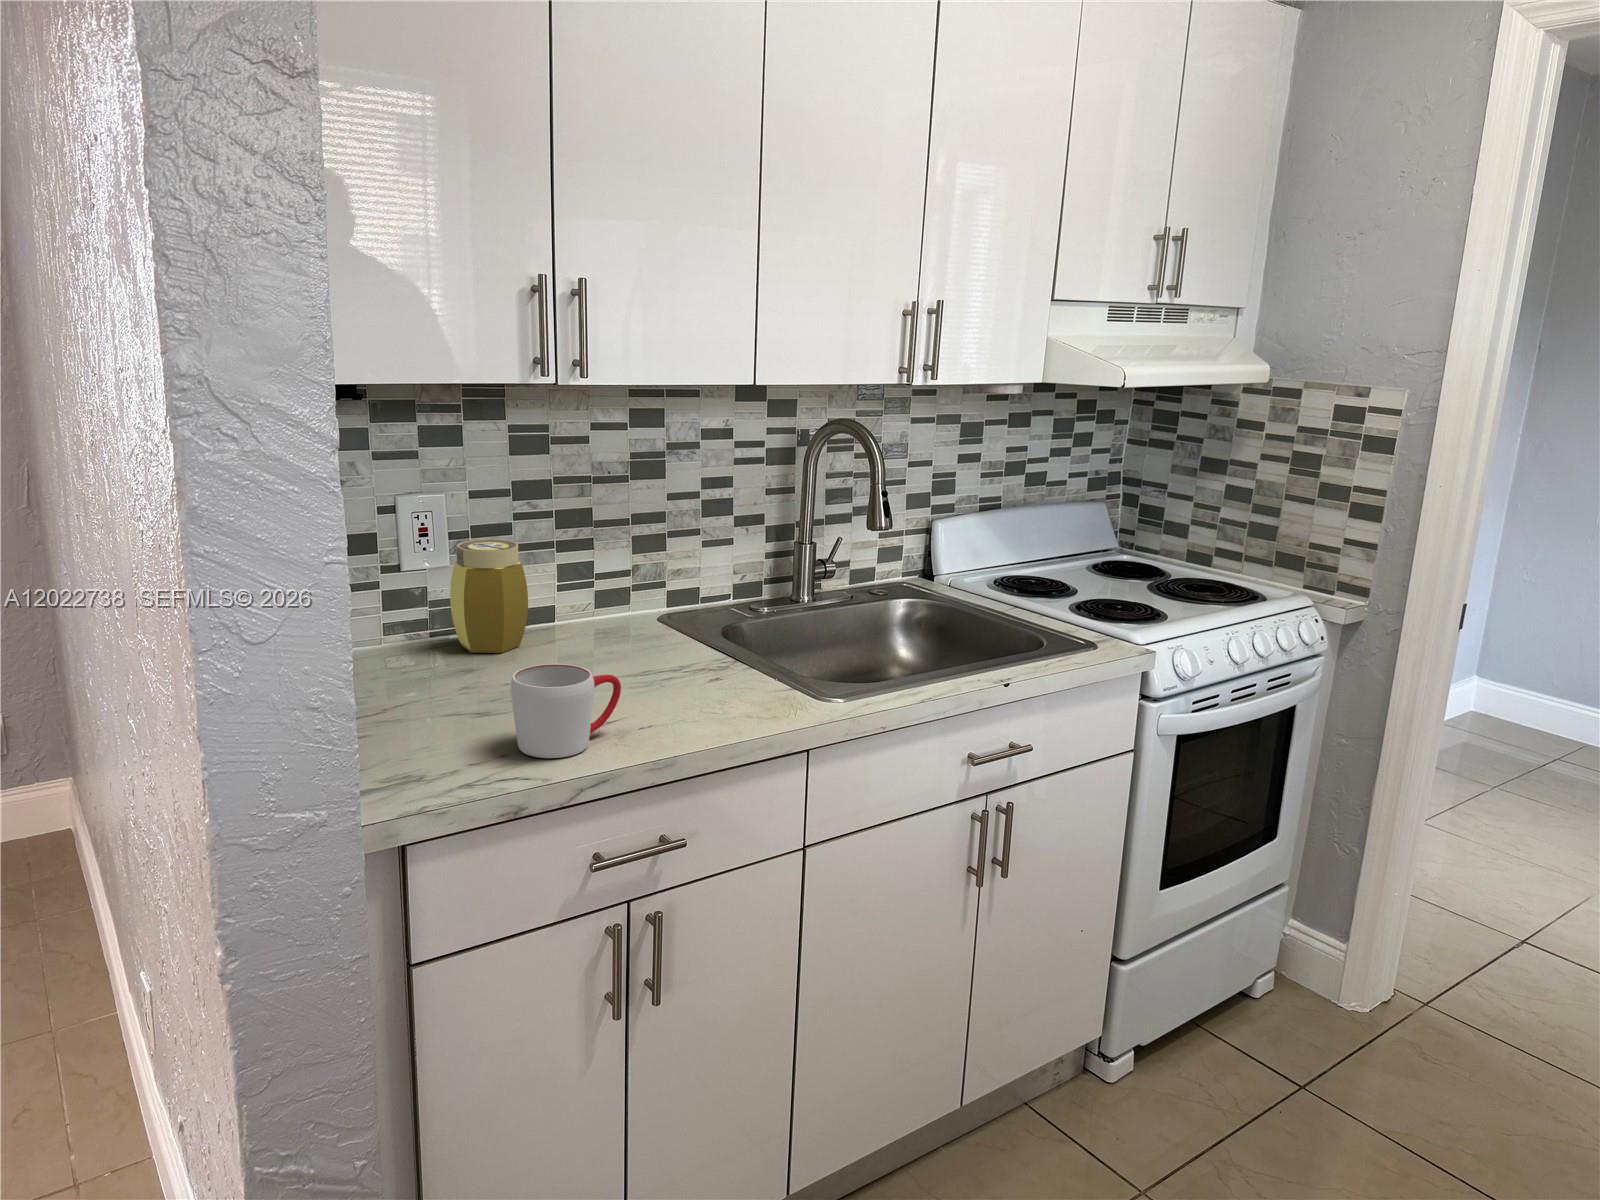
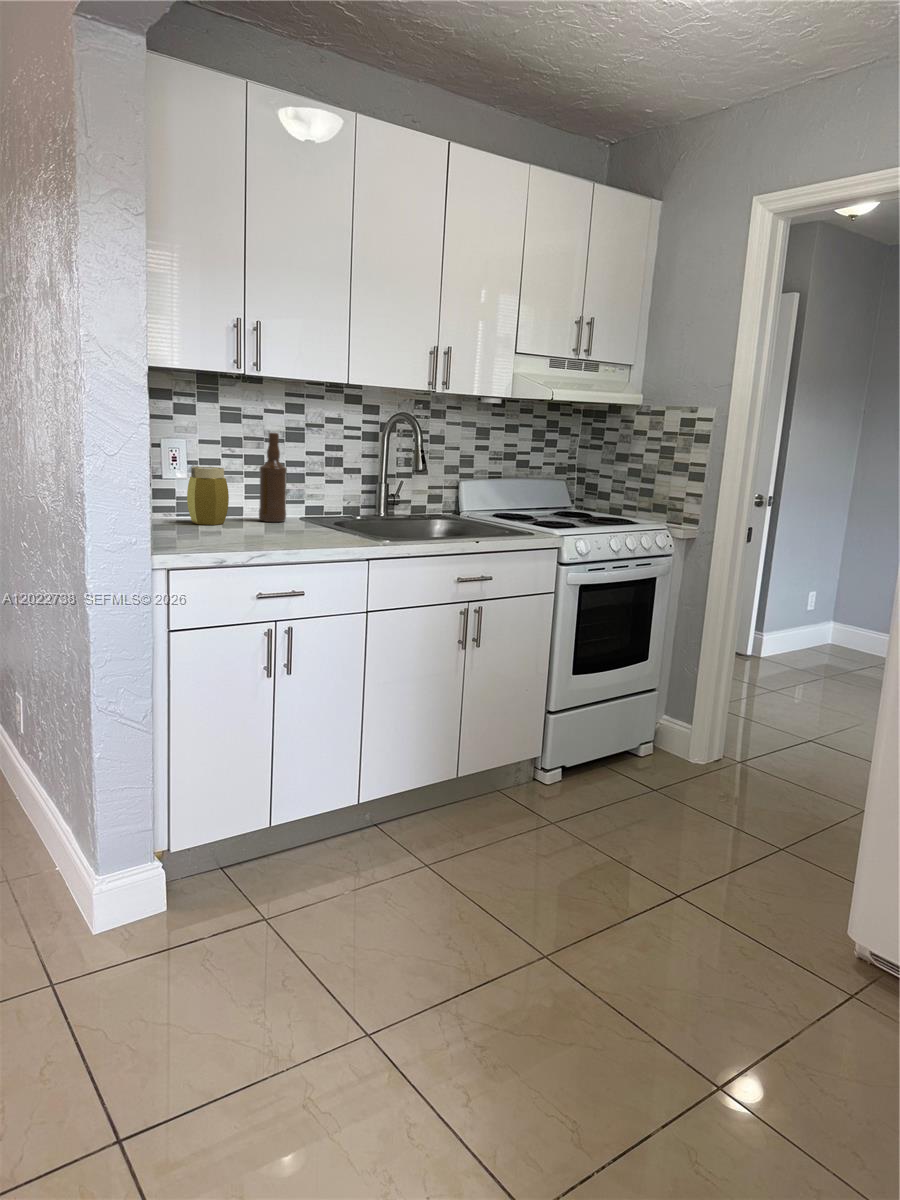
bottle: none [584,467,634,633] -> present [259,433,287,522]
mug: present [511,664,621,758] -> none [219,506,274,547]

